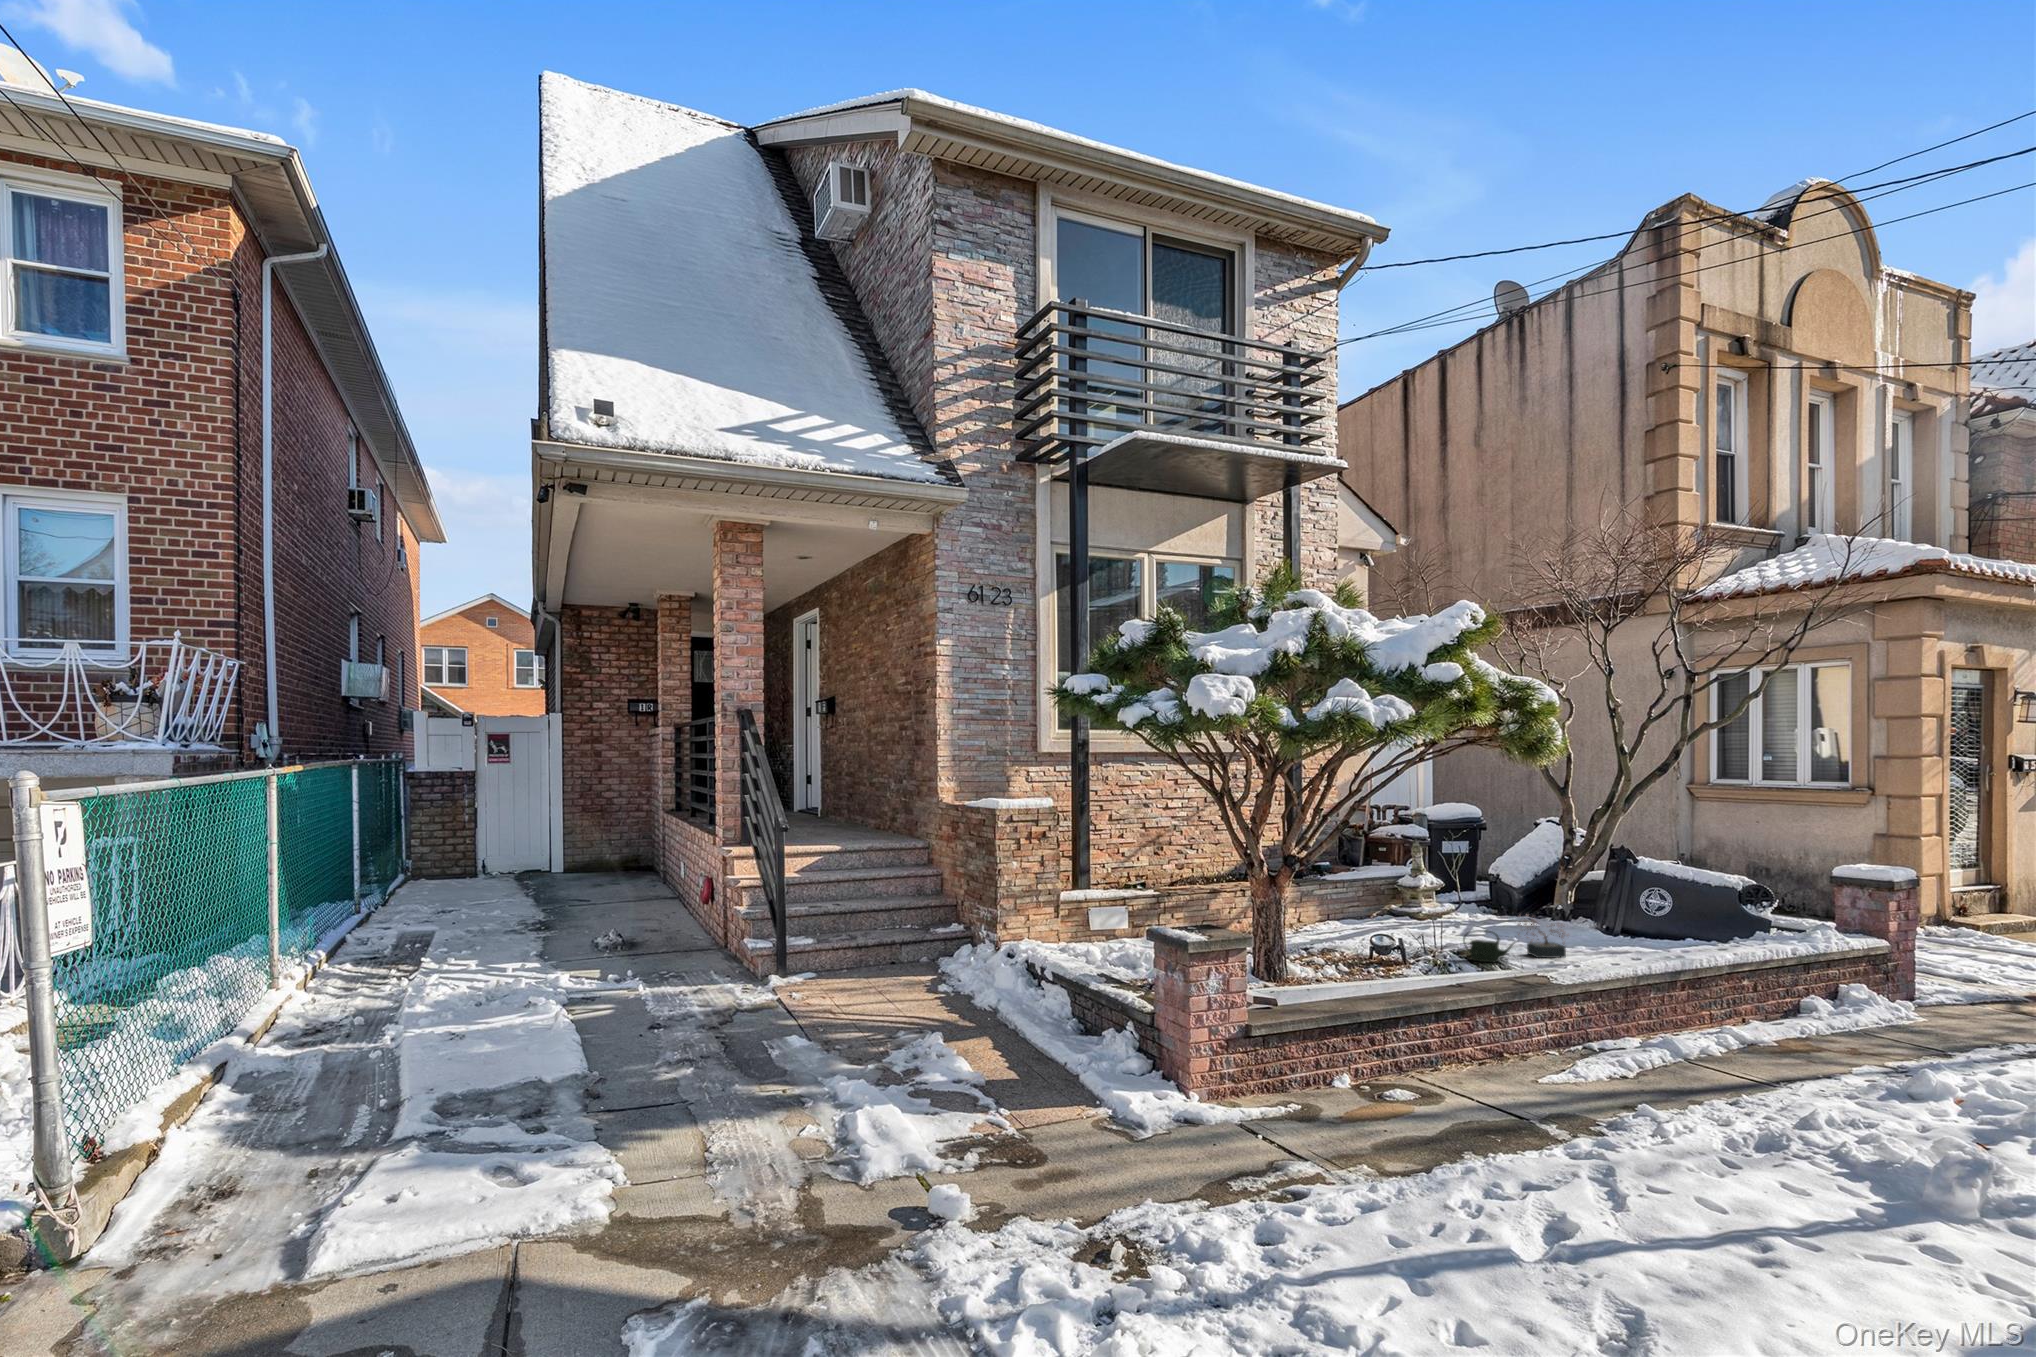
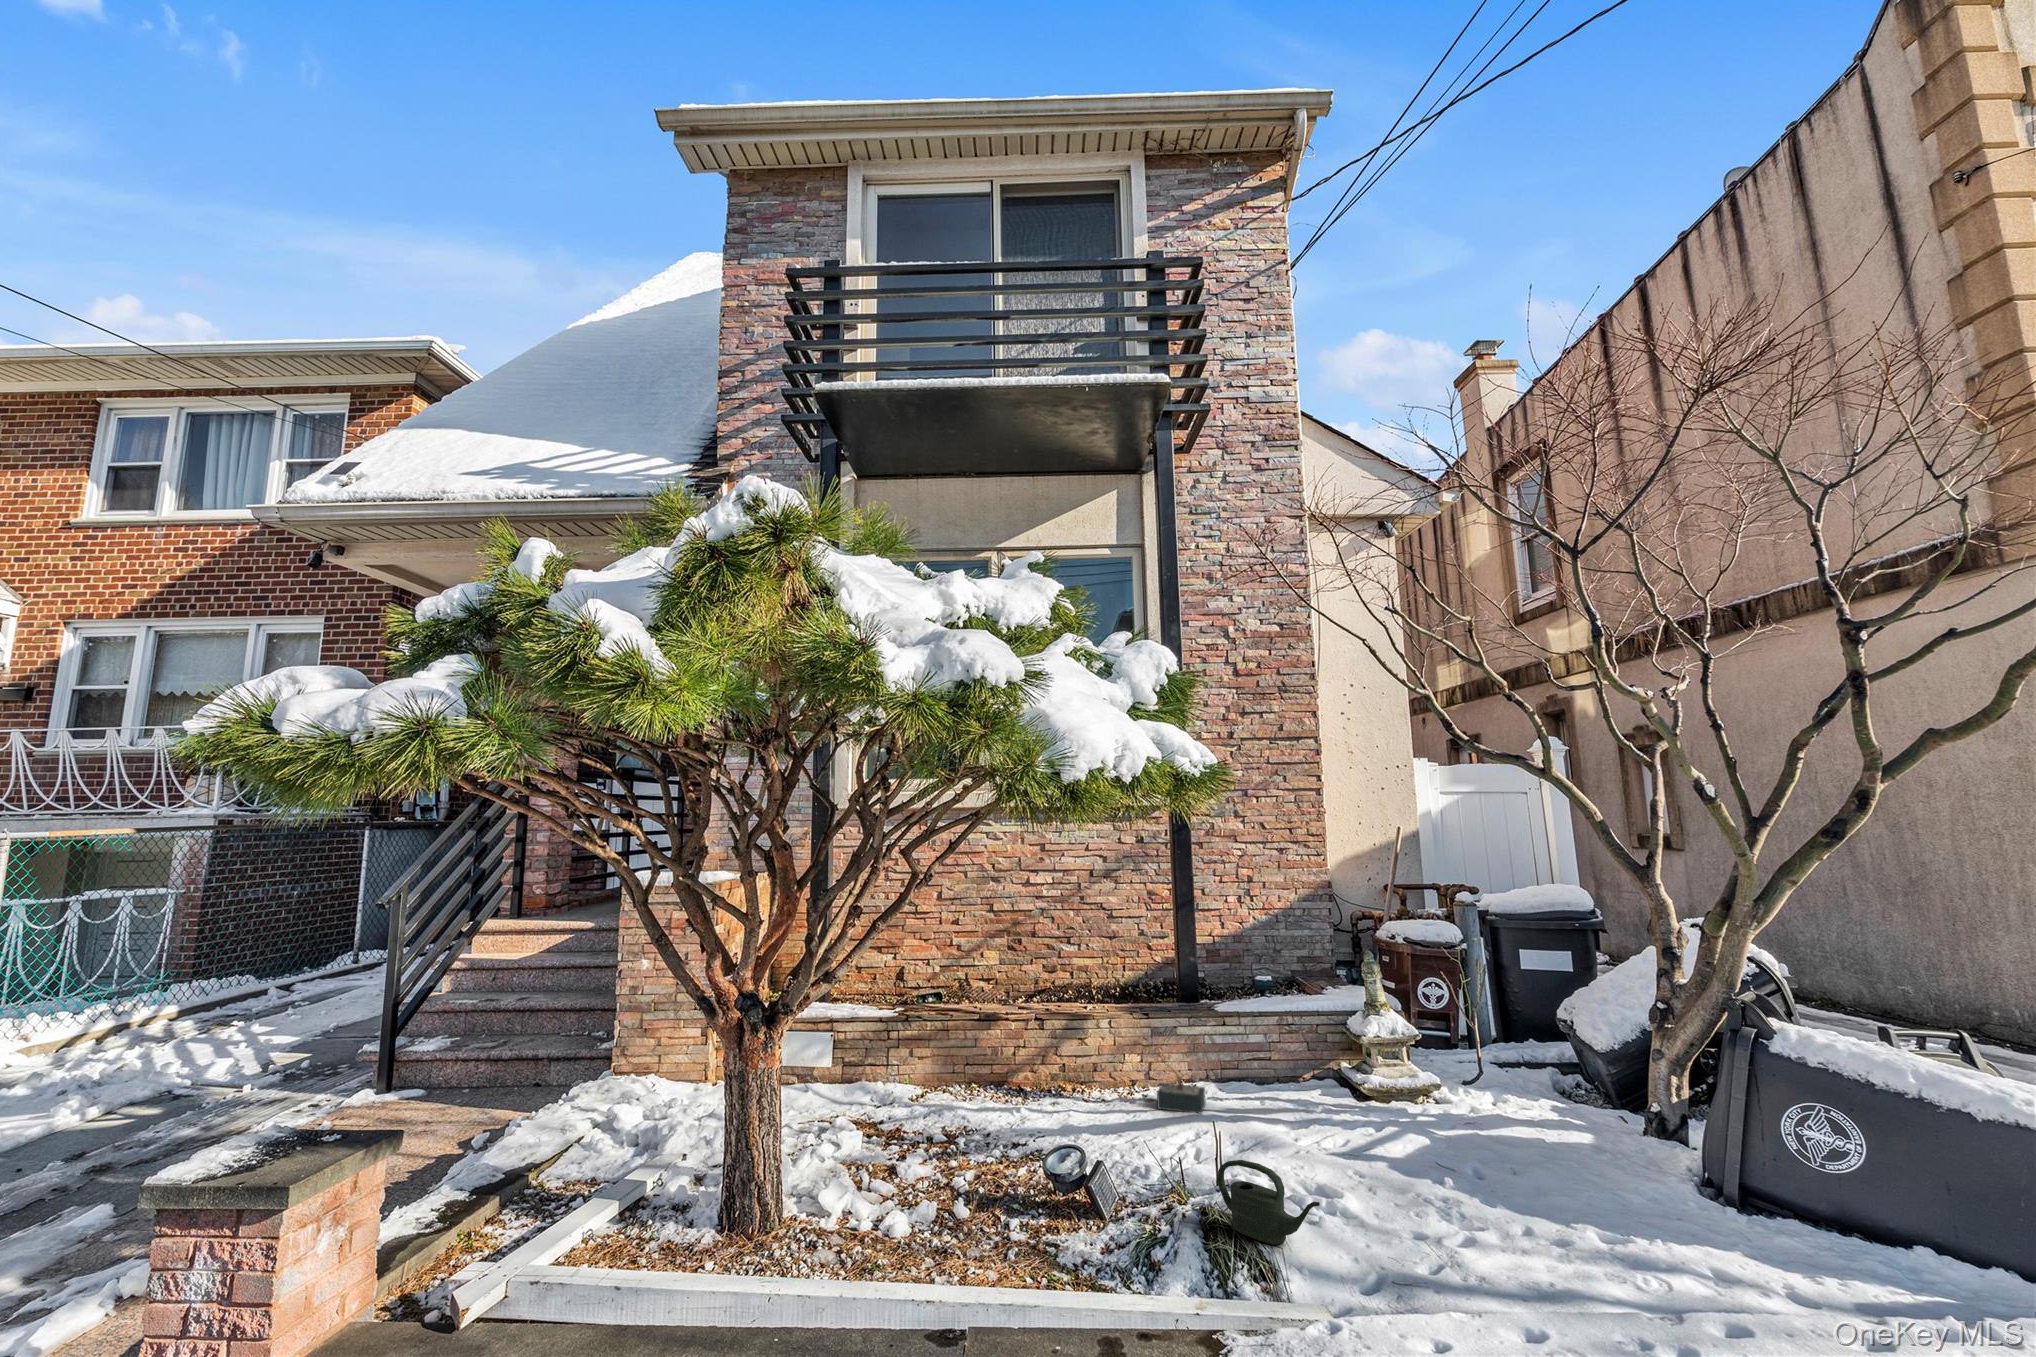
decorative plant: present [1518,914,1568,958] -> present [1141,1038,1214,1113]

